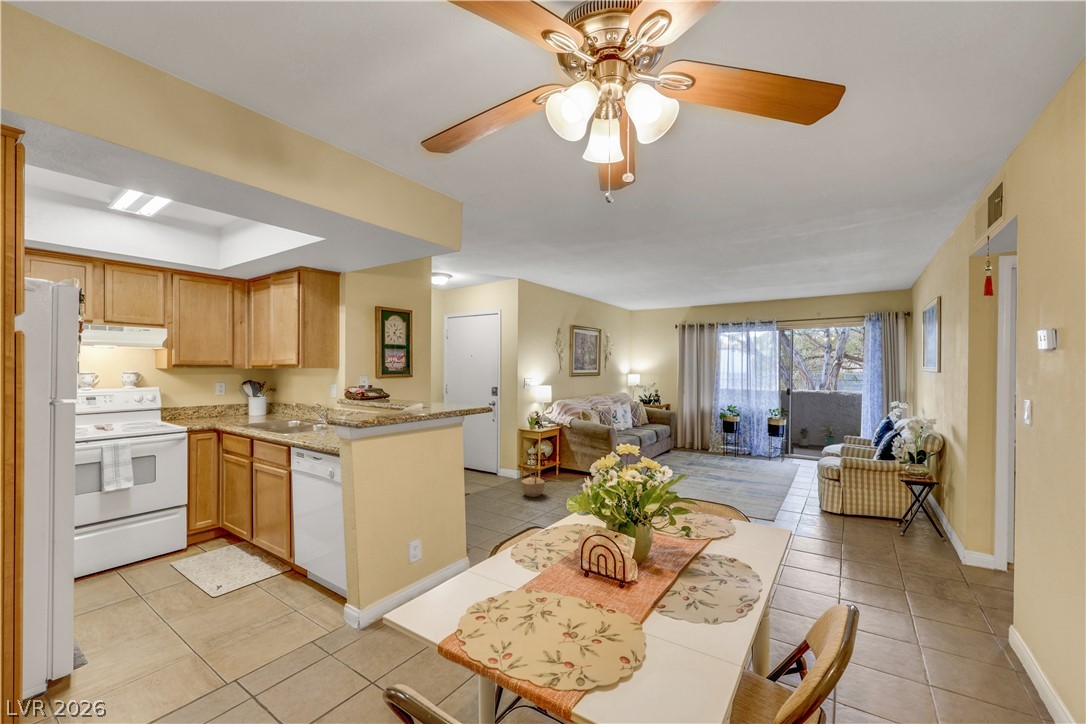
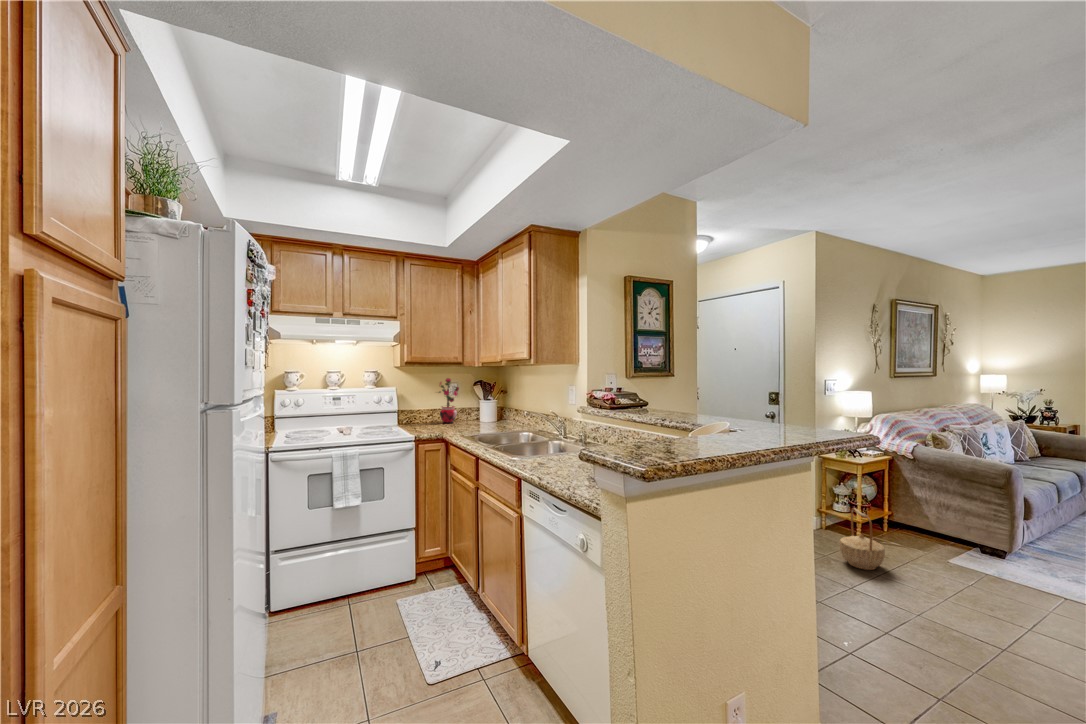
potted plant: none [200,378,226,419] -> present [439,378,459,423]

